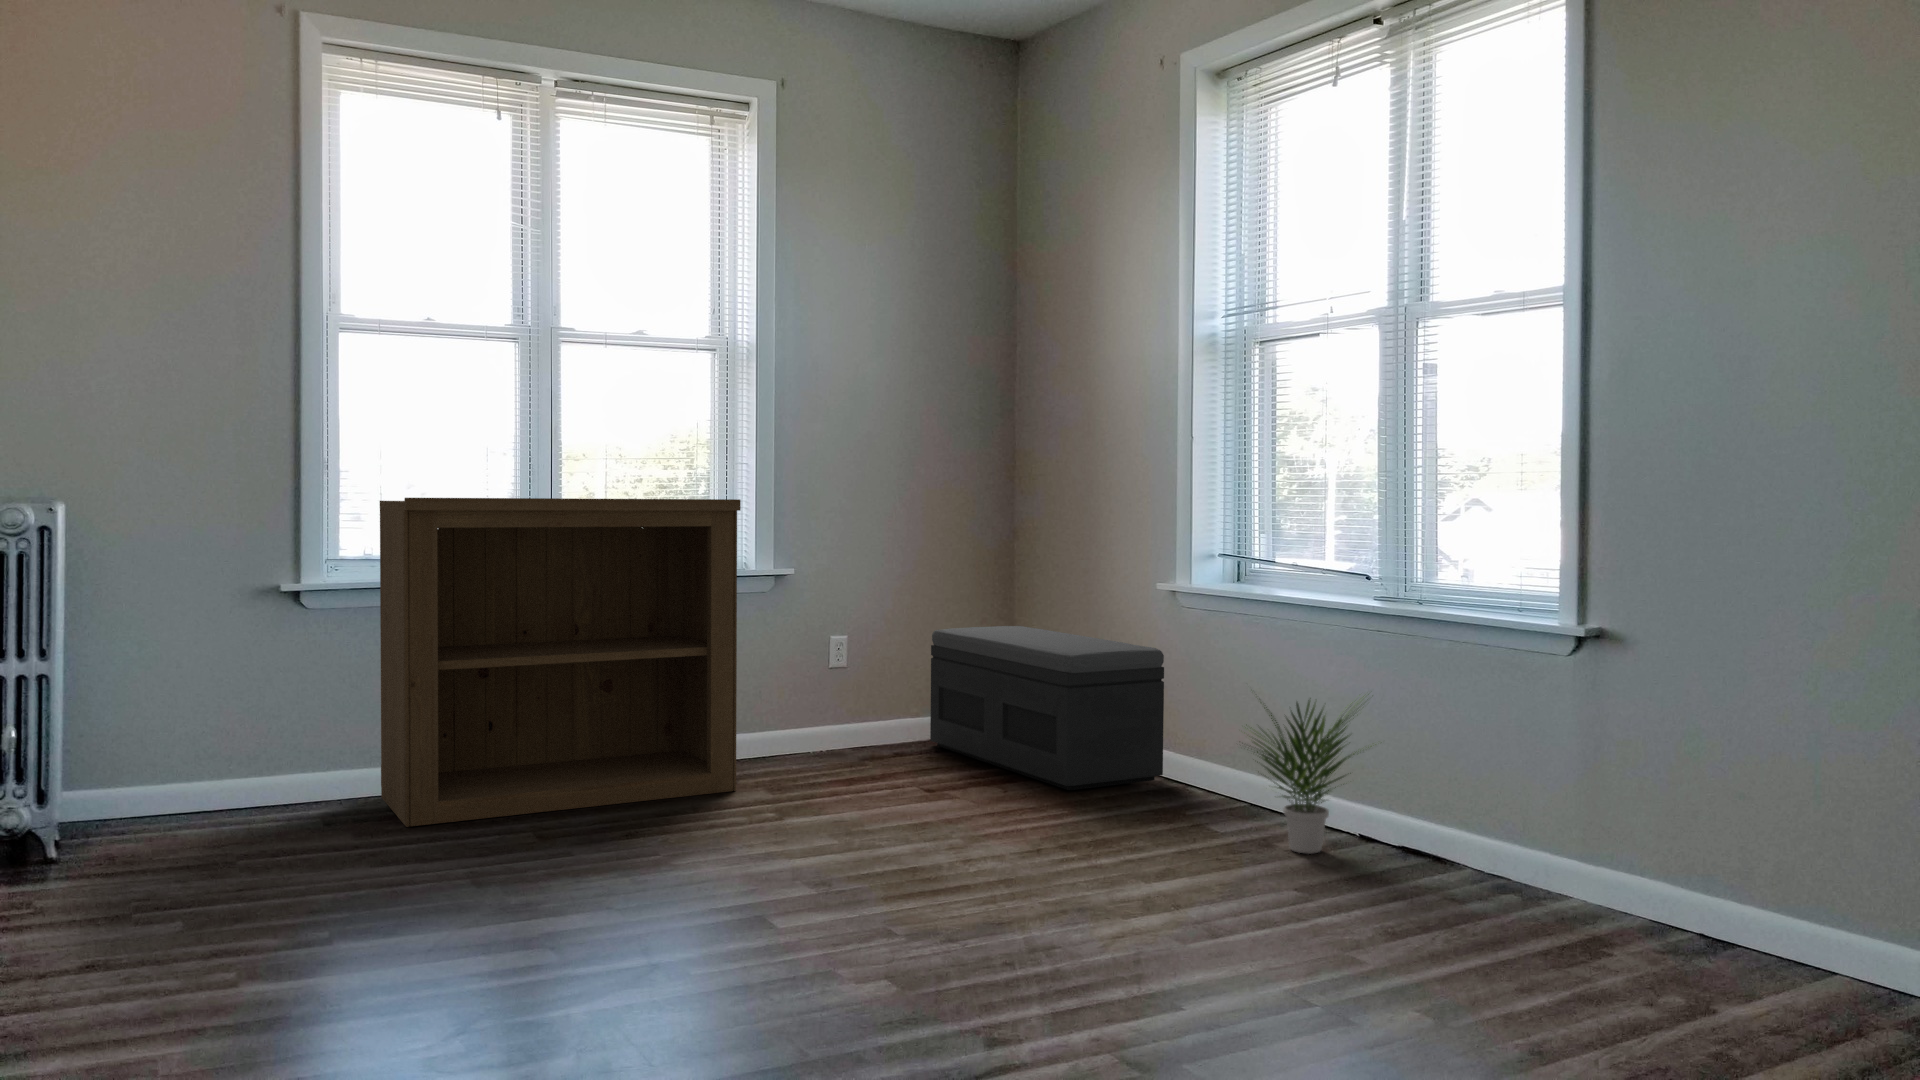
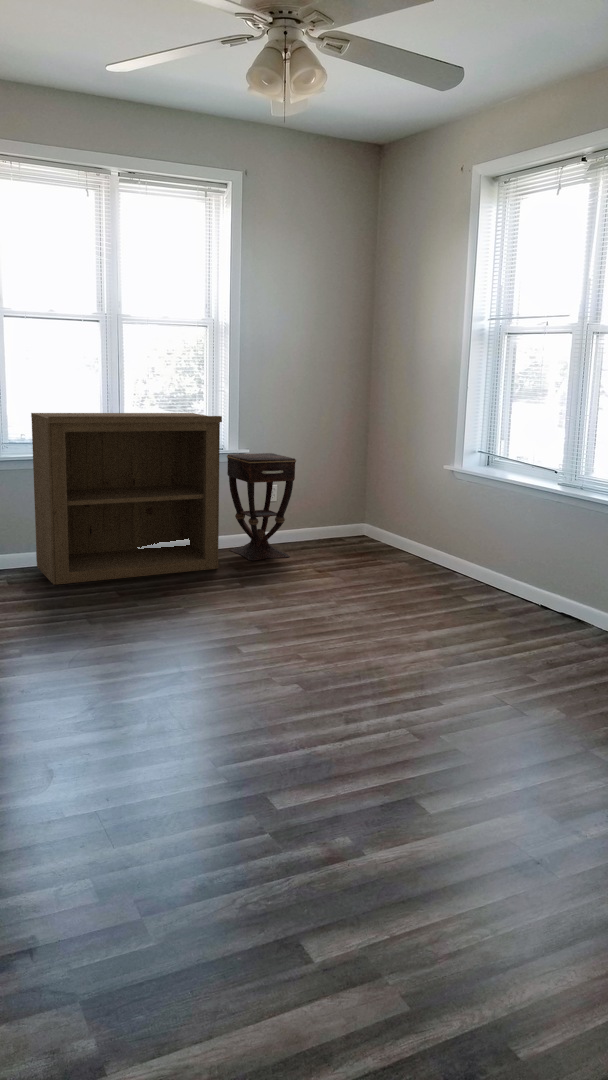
side table: none [755,576,884,776] -> present [227,453,296,561]
storage bench: present [930,626,1164,790] -> none [318,481,445,574]
potted plant: present [1249,694,1372,854] -> none [479,526,557,615]

